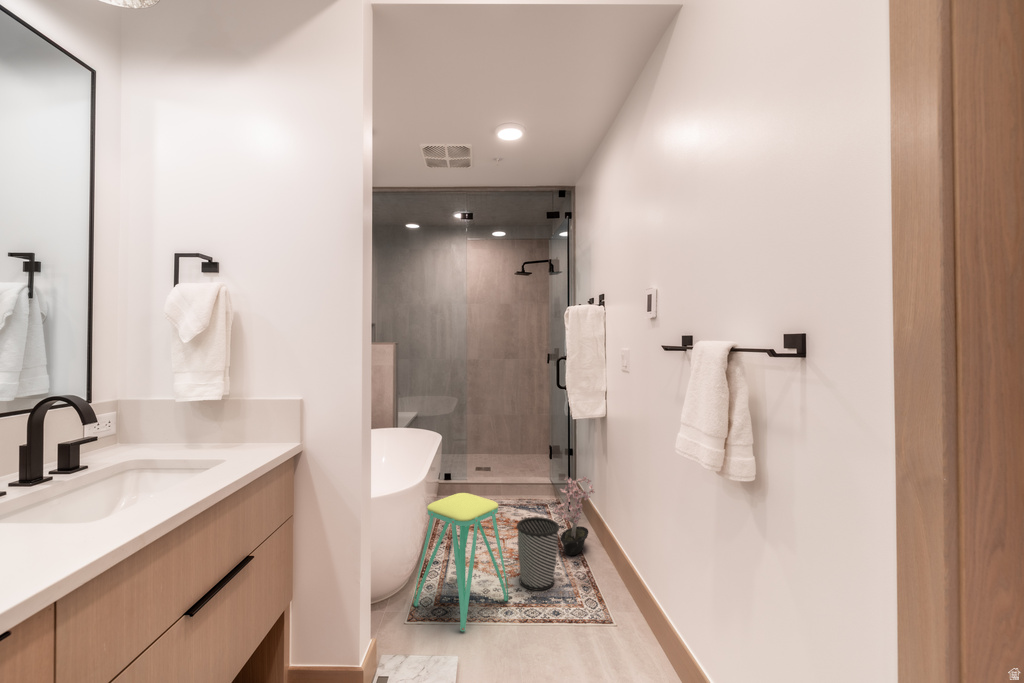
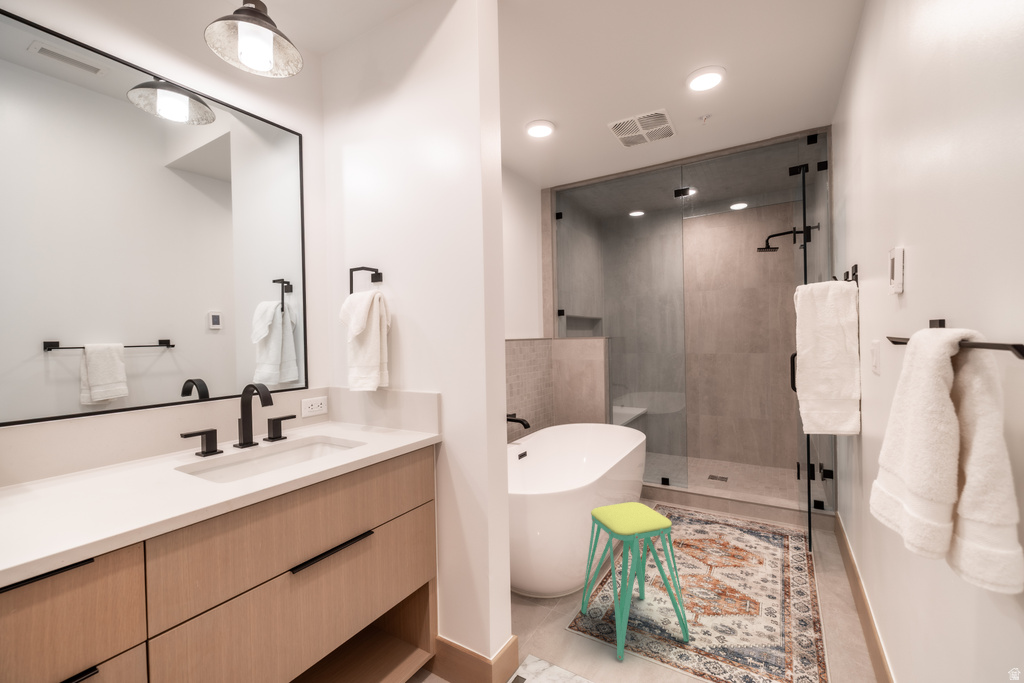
potted plant: present [553,477,595,556] -> none [774,502,841,611]
wastebasket: present [517,517,560,590] -> none [706,547,766,645]

